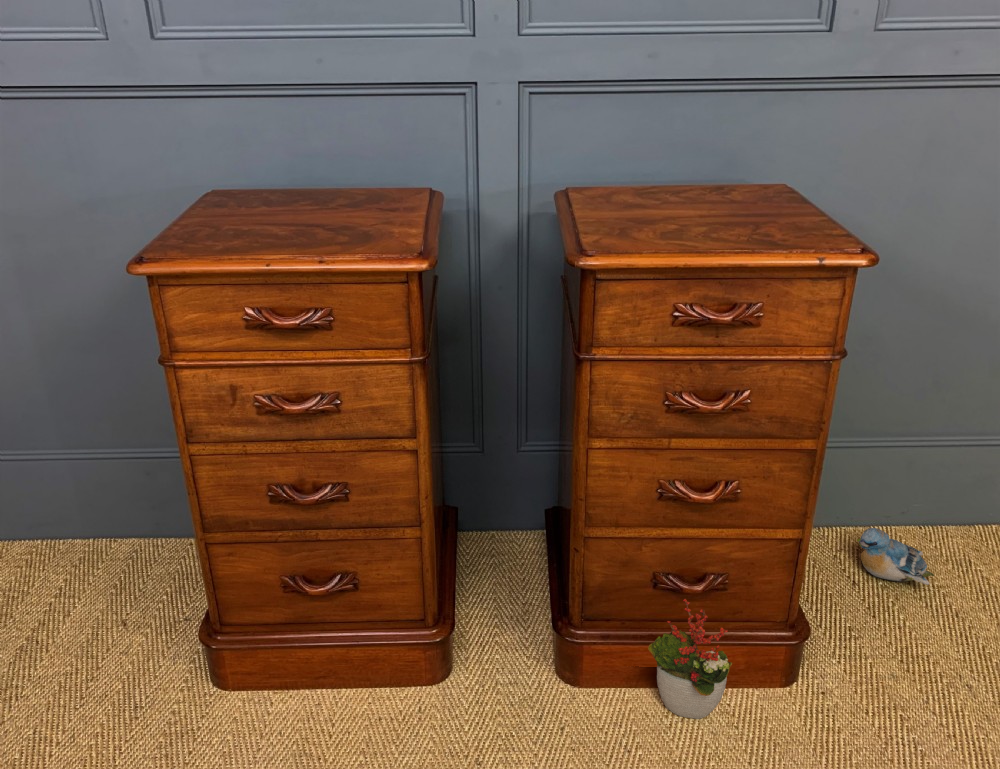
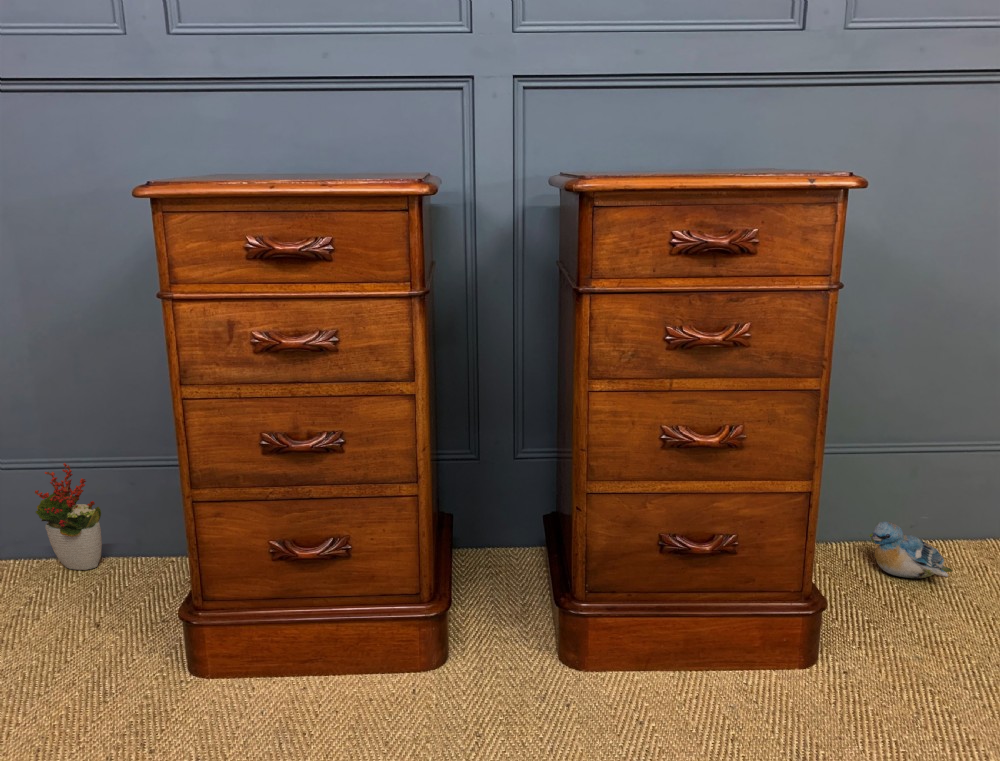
decorative plant: present [648,599,732,719] -> present [35,463,102,570]

